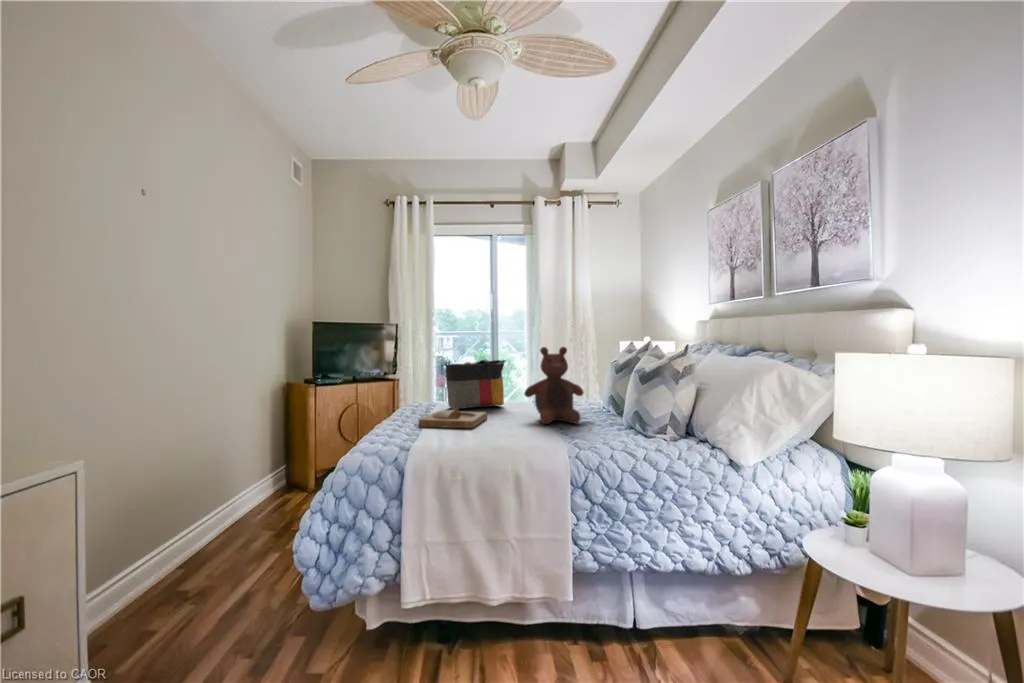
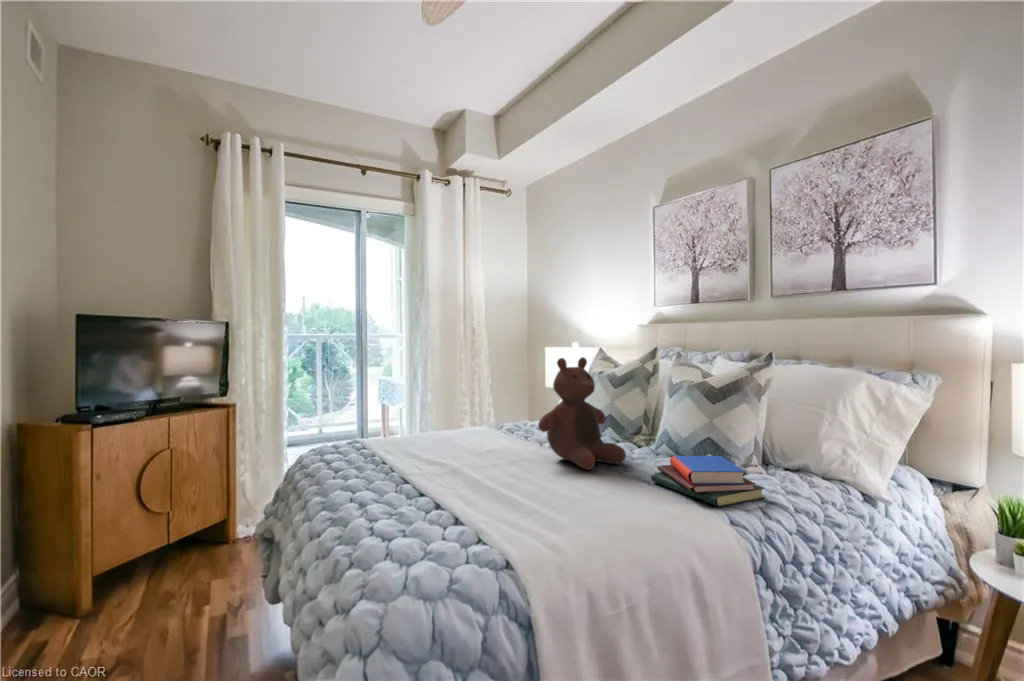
tote bag: present [445,360,505,409] -> none [386,378,465,458]
tray: present [419,410,487,428] -> none [407,460,509,503]
book: none [562,417,618,447] -> present [651,456,765,507]

